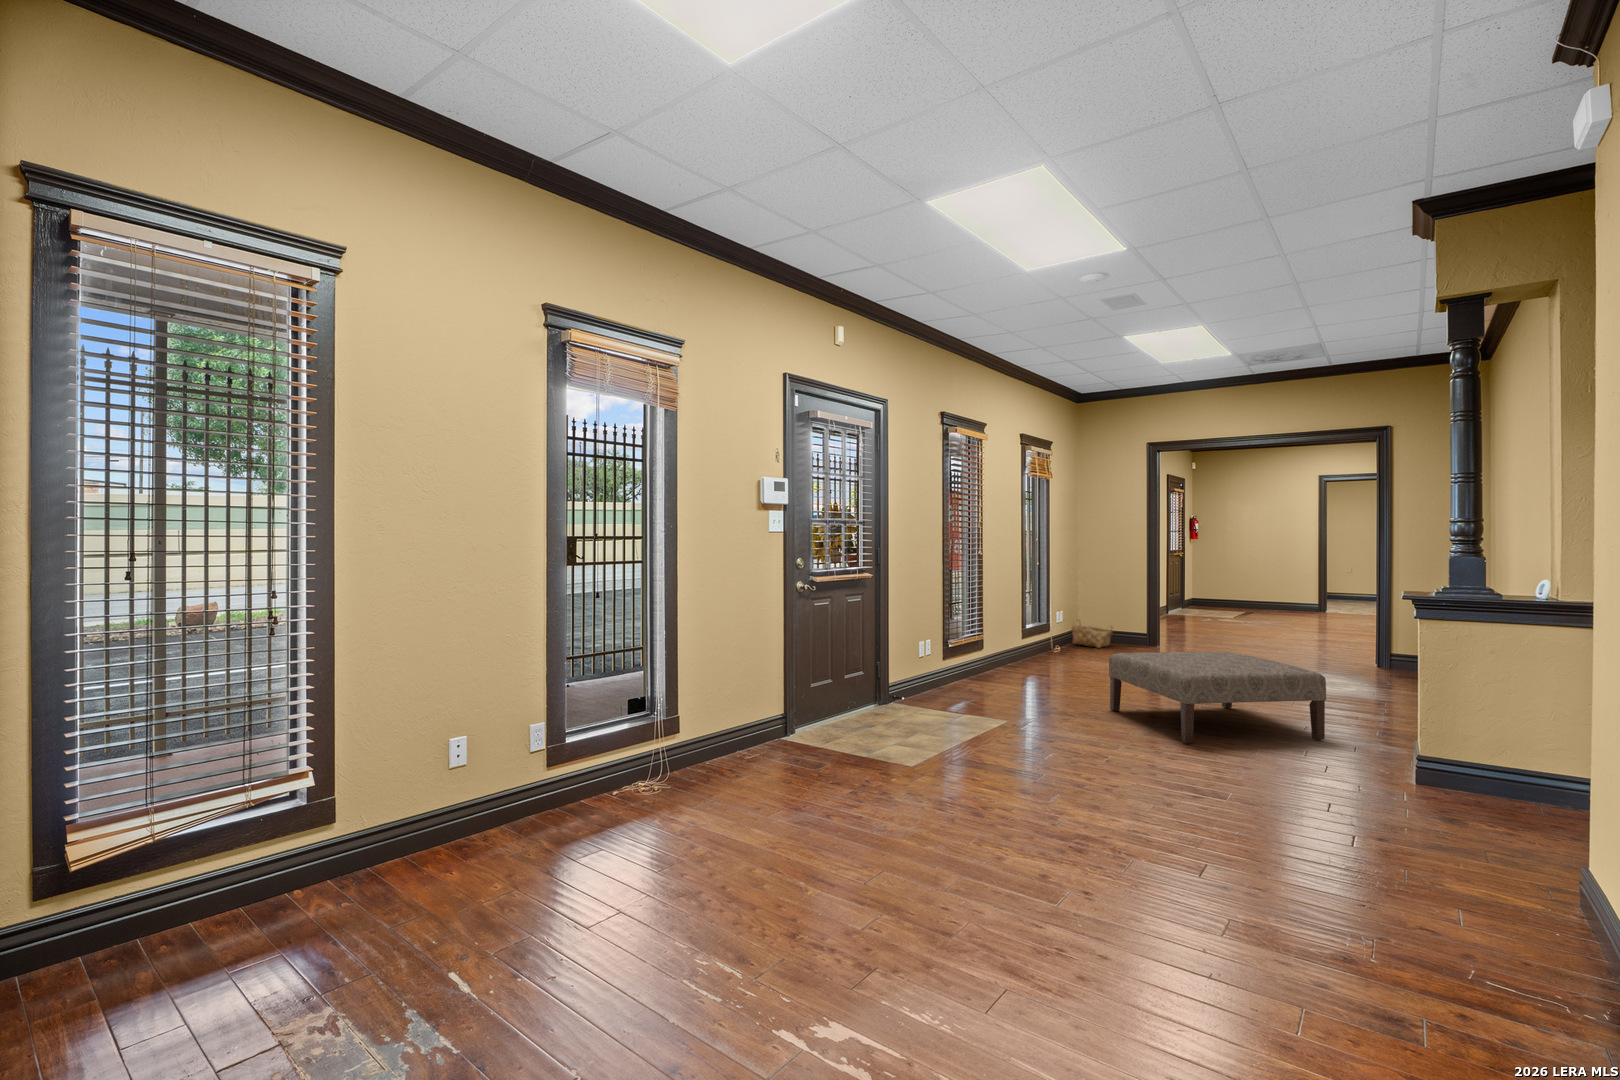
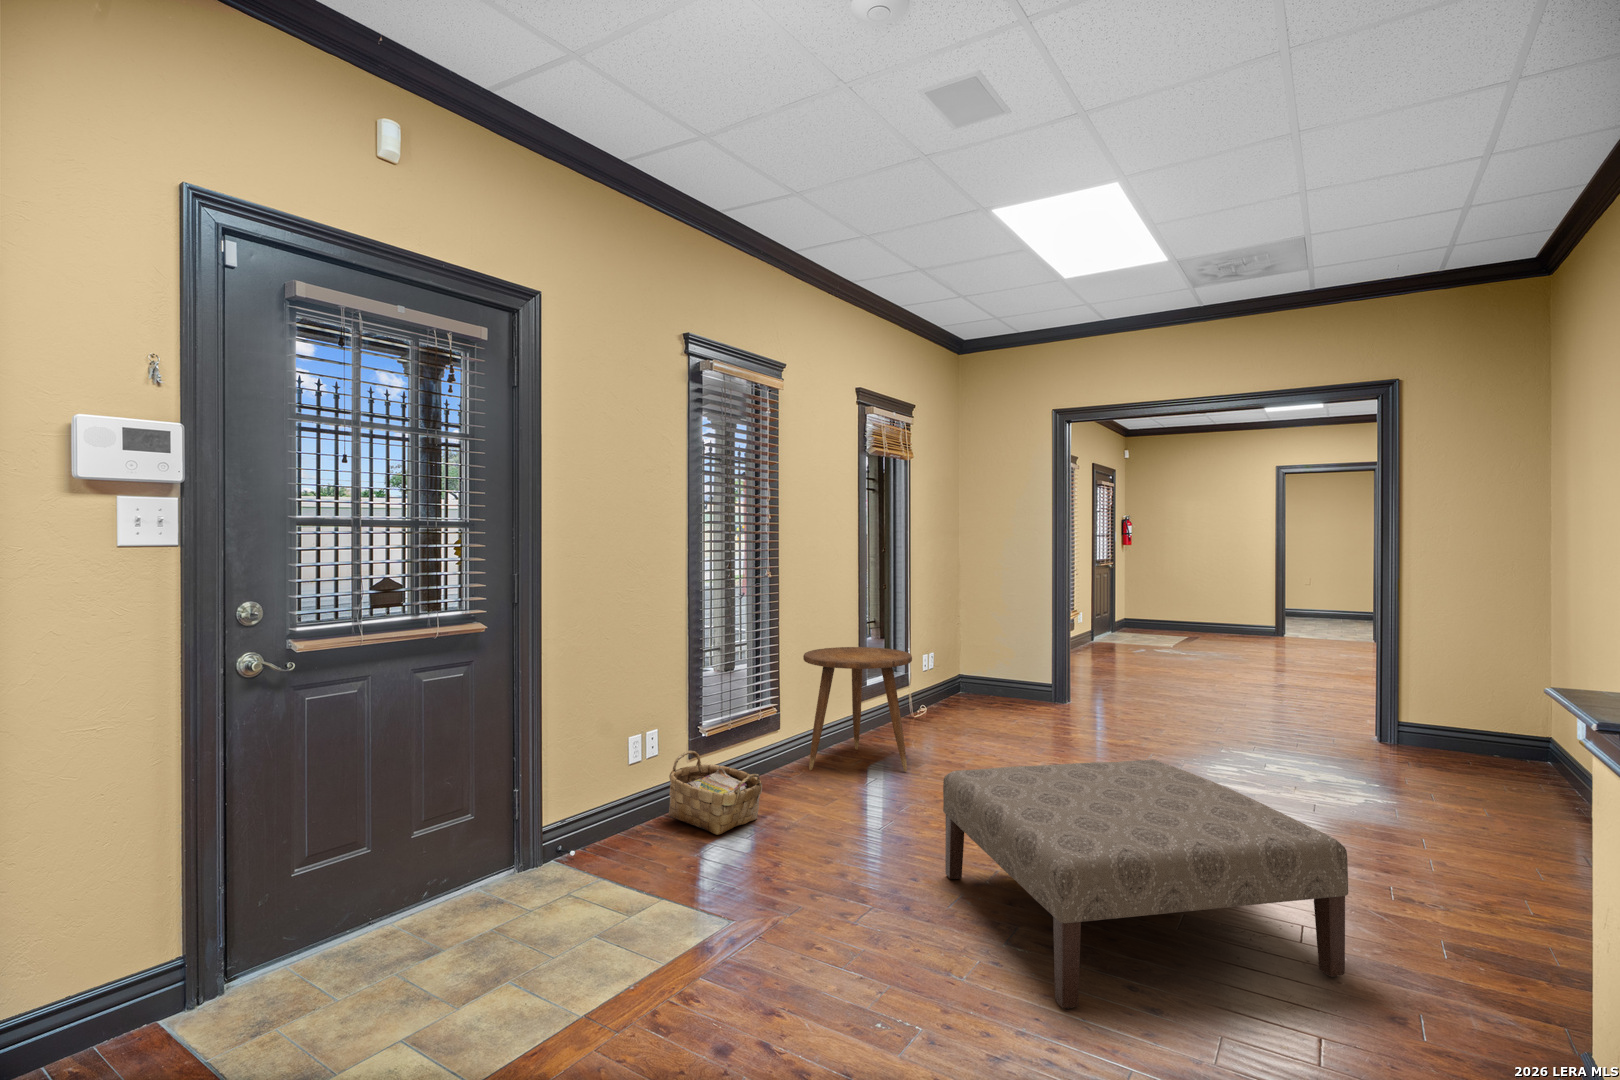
side table: none [997,601,1067,675] -> present [803,647,912,772]
woven basket: present [1072,624,1113,648] -> present [669,751,762,835]

